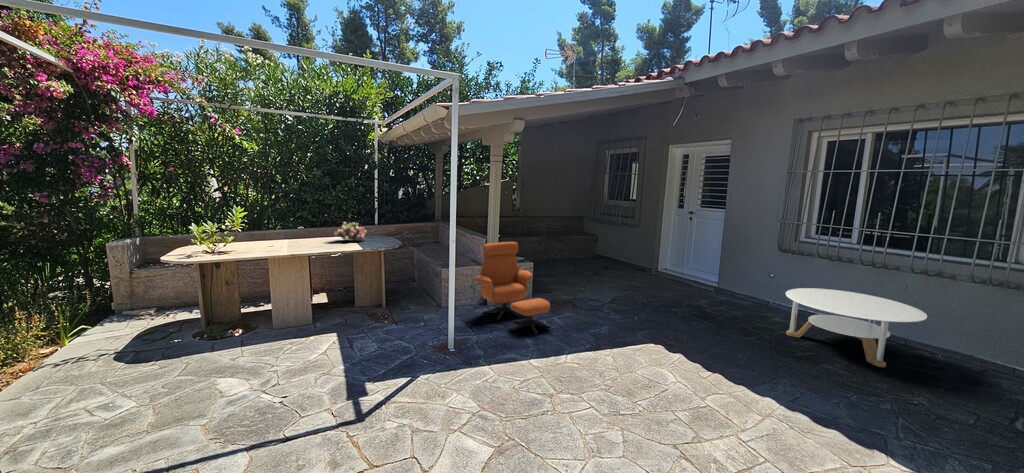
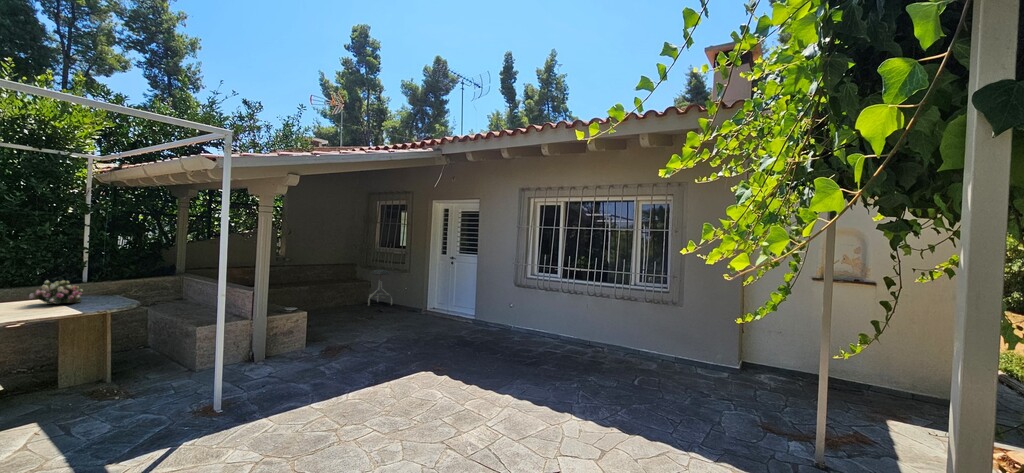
stool: none [595,225,620,264] -> present [368,270,392,306]
lounge chair: present [476,242,551,334] -> none [242,292,329,380]
round table: present [786,288,927,367] -> none [518,311,596,361]

